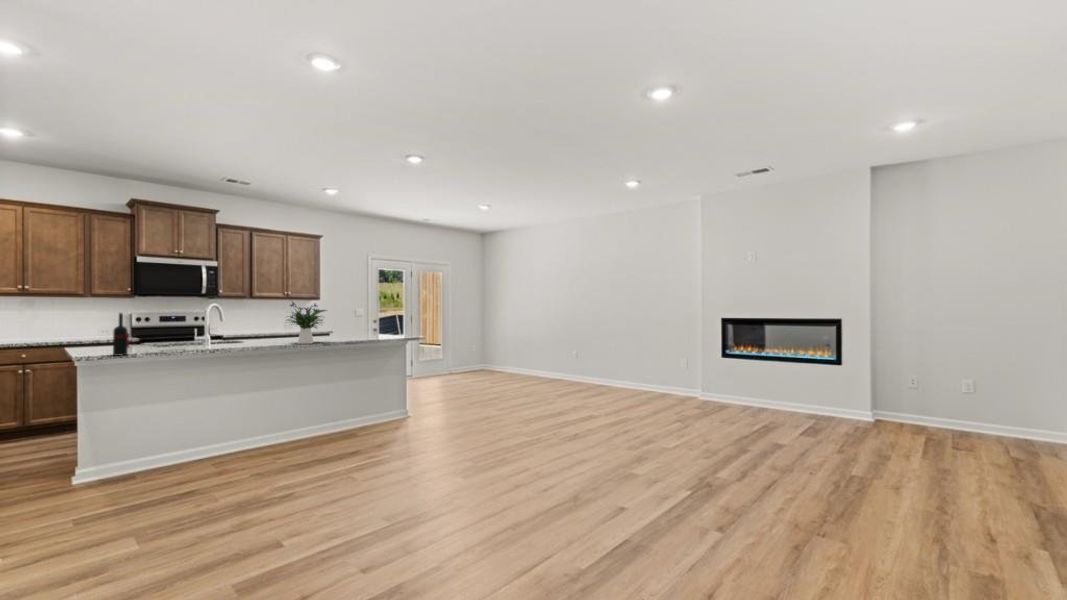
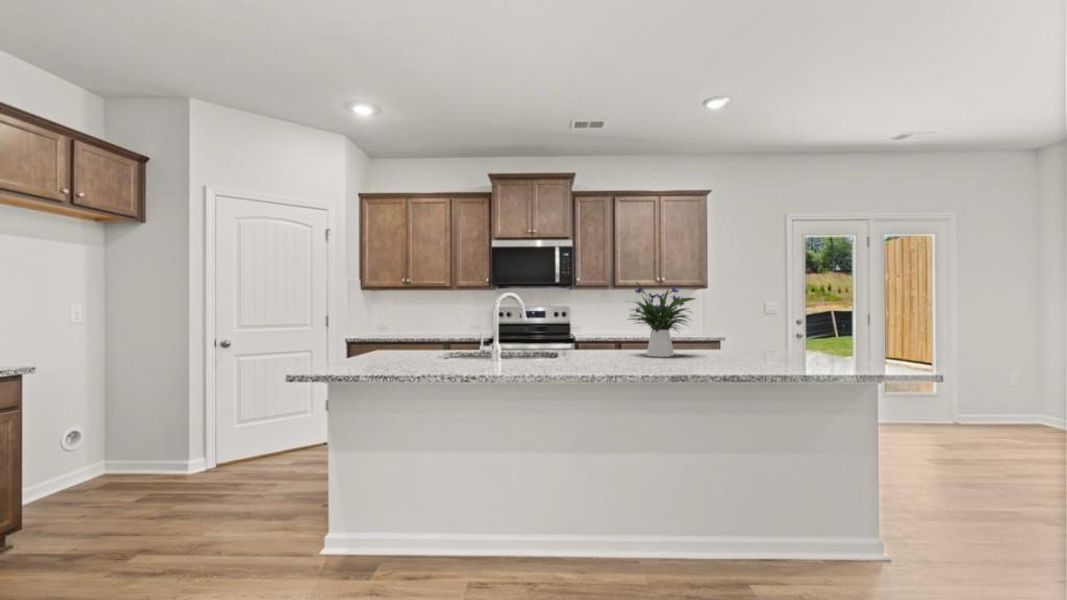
wine bottle: present [113,313,129,356] -> none [400,301,417,361]

